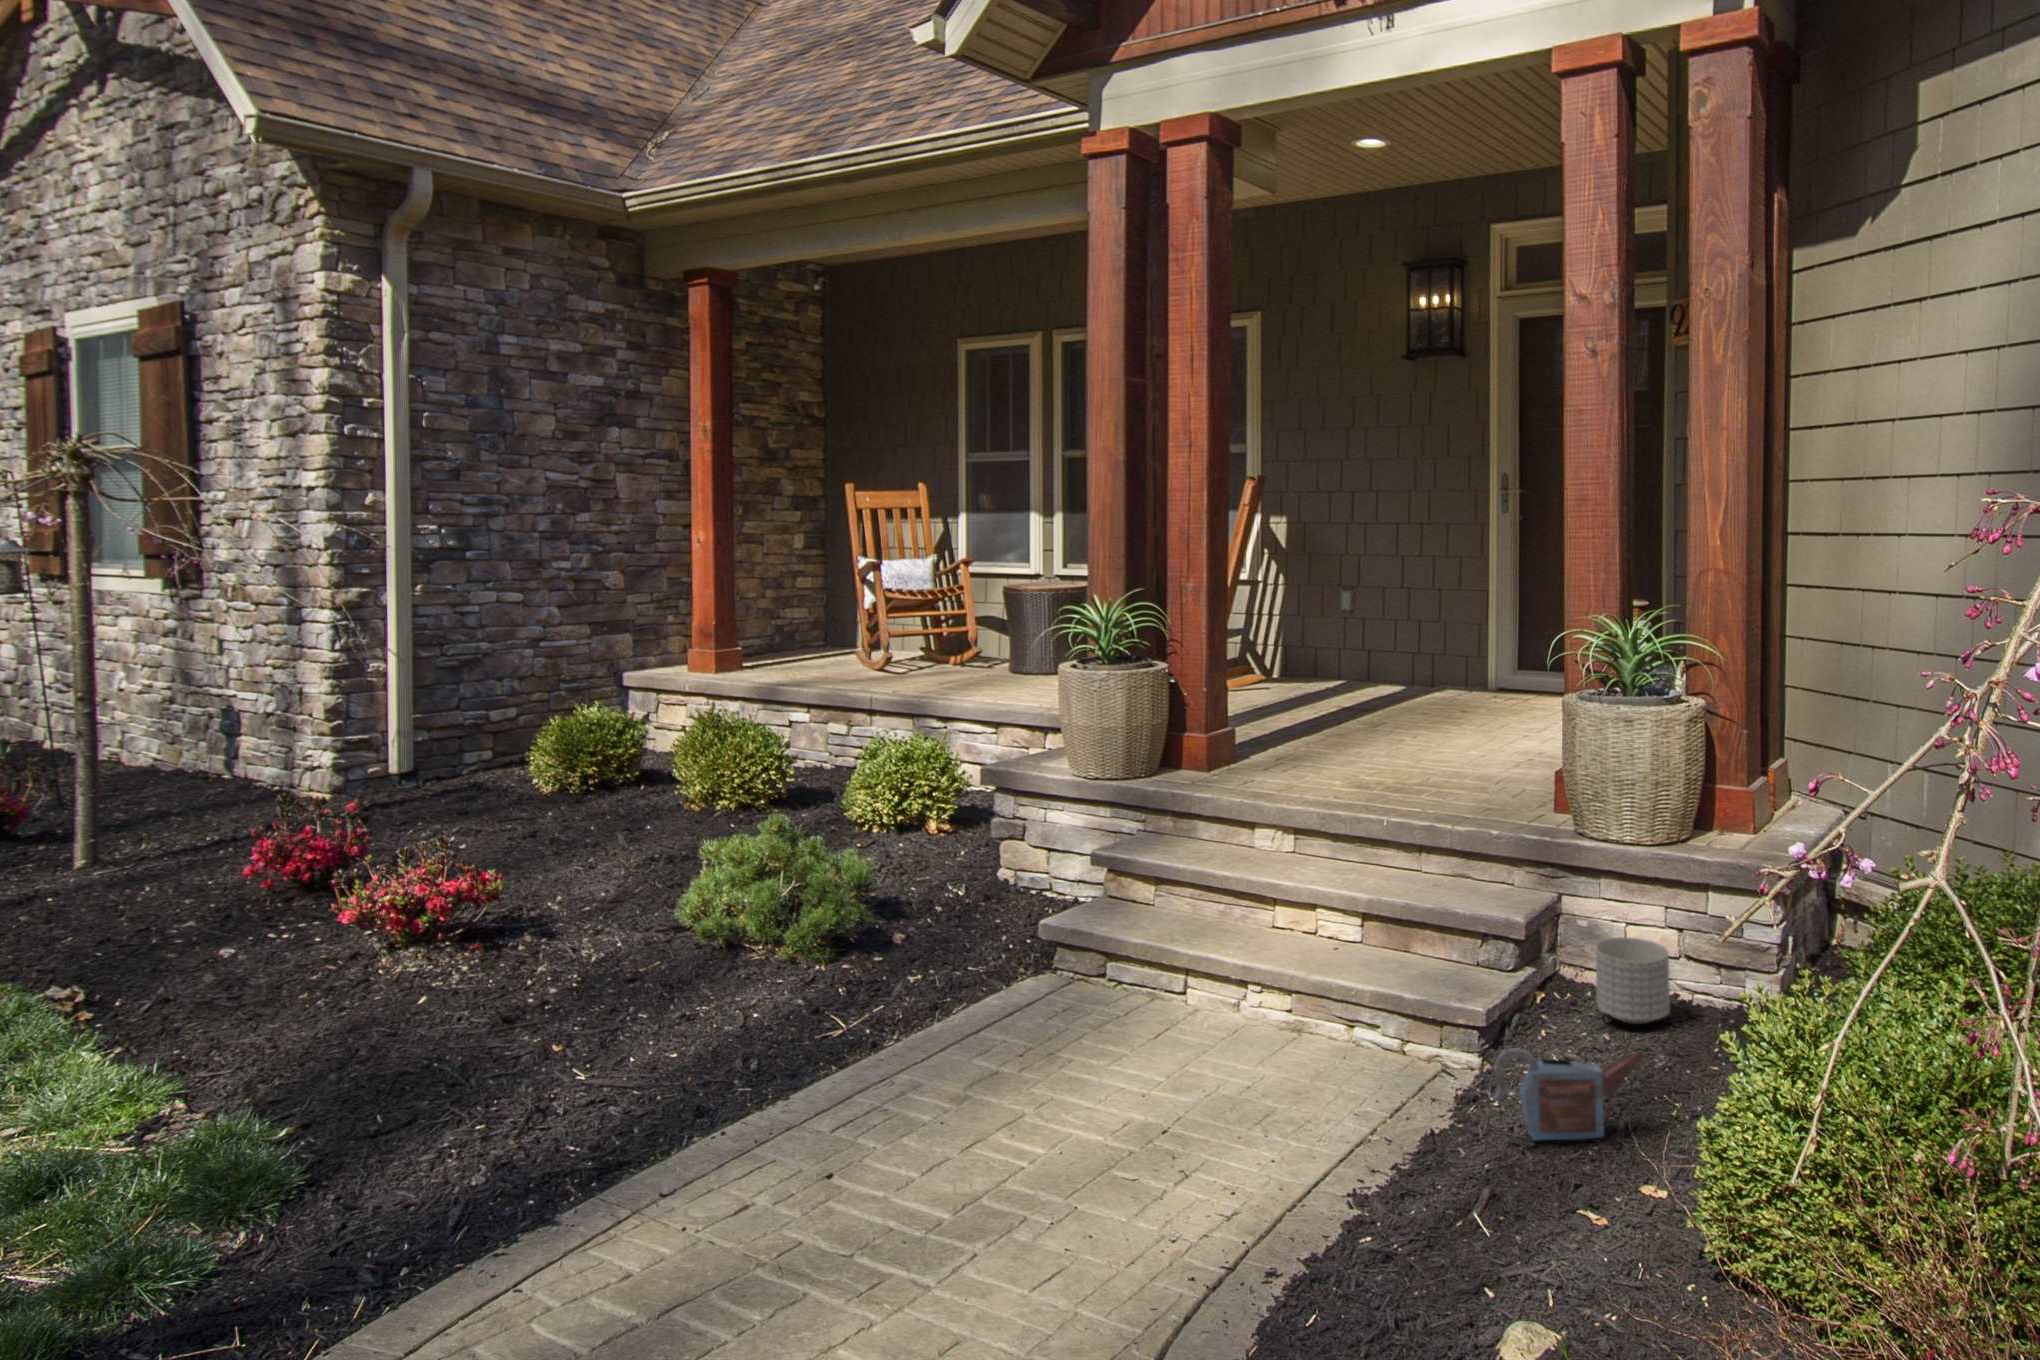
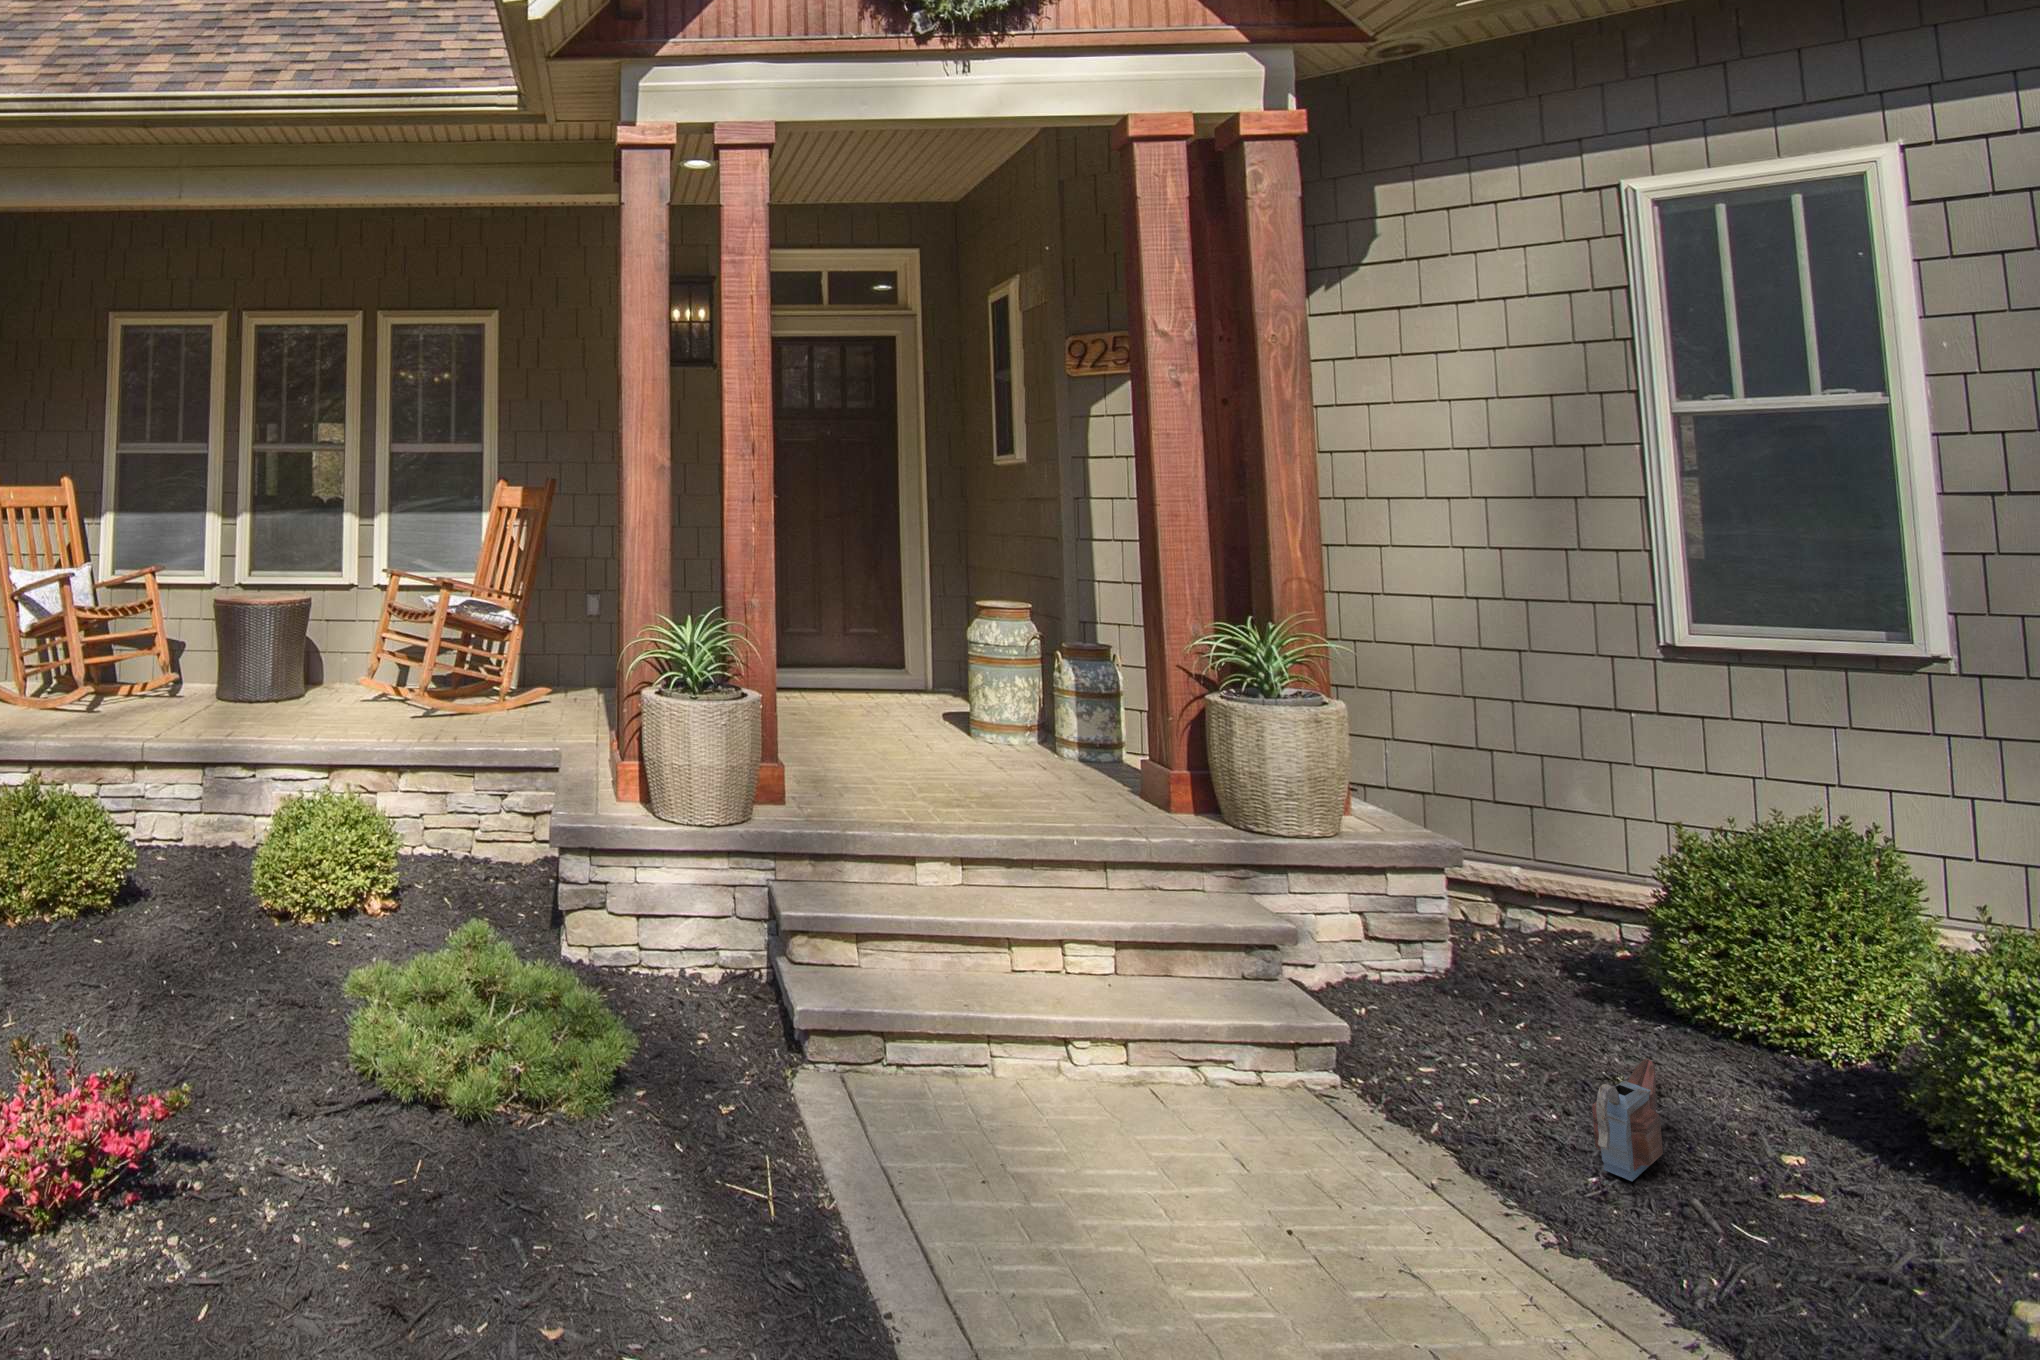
planter: present [1595,937,1670,1024] -> none [1342,927,1430,1014]

